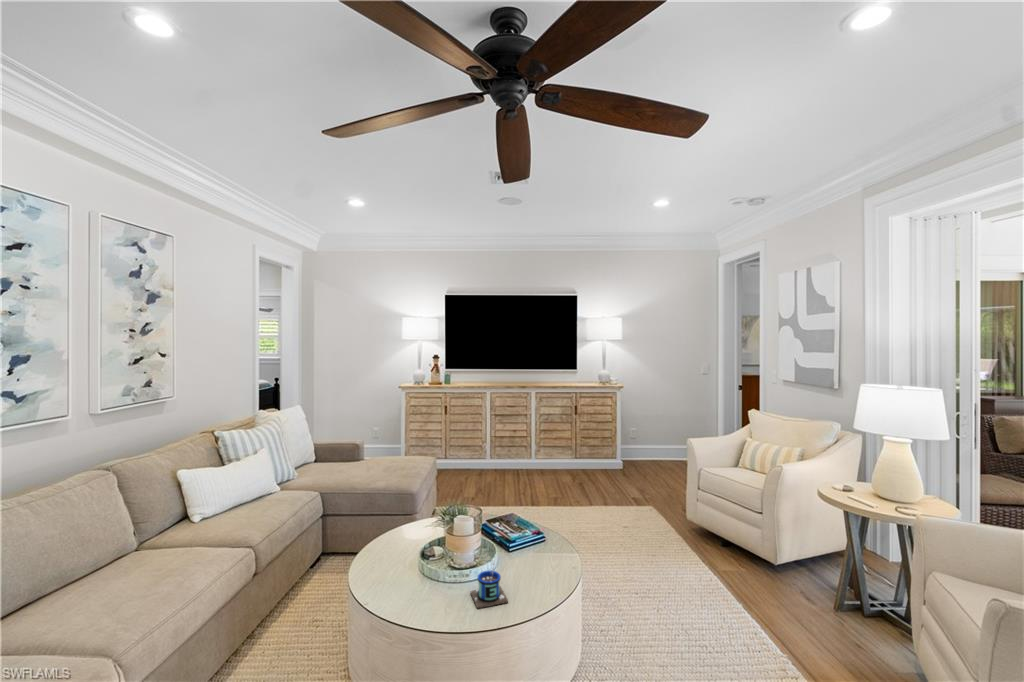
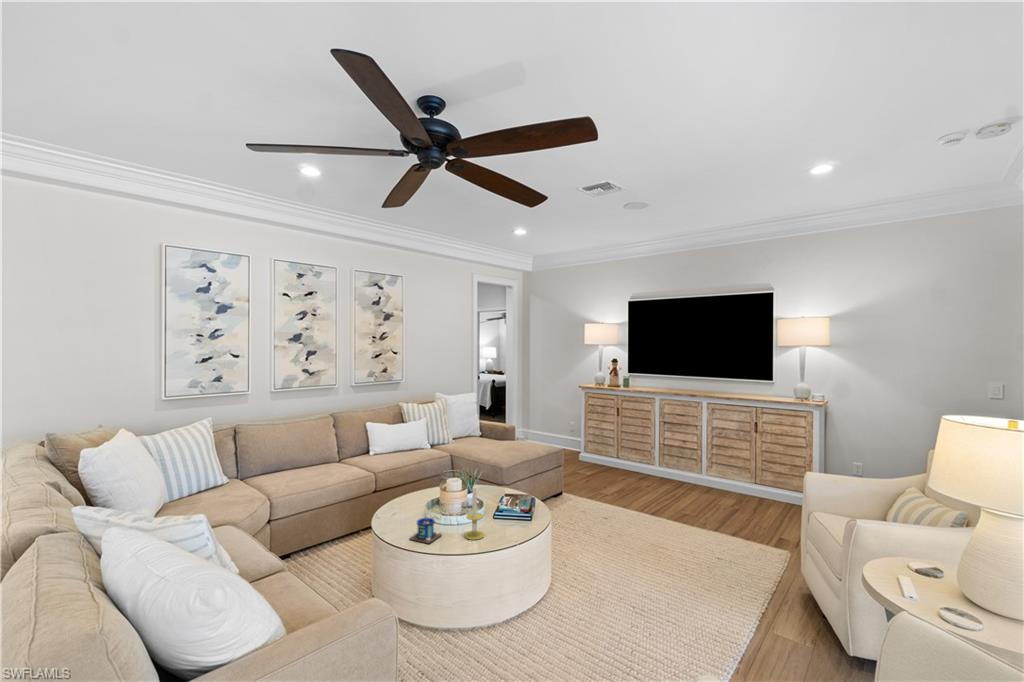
candle: none [517,510,540,579] -> present [465,484,484,540]

